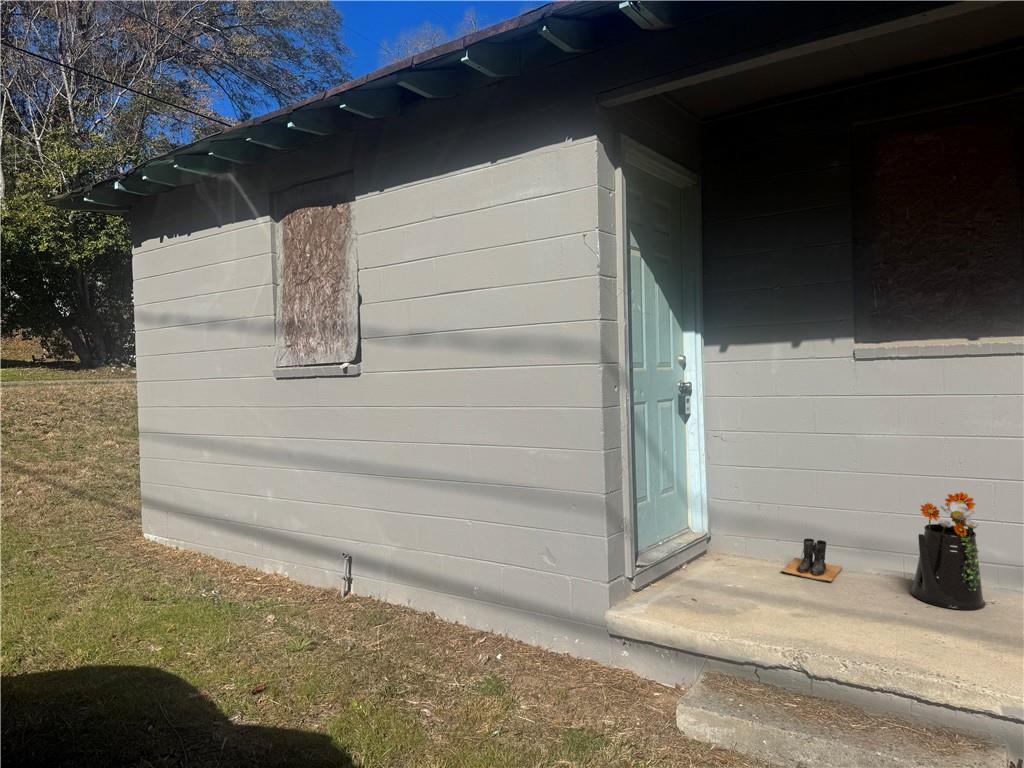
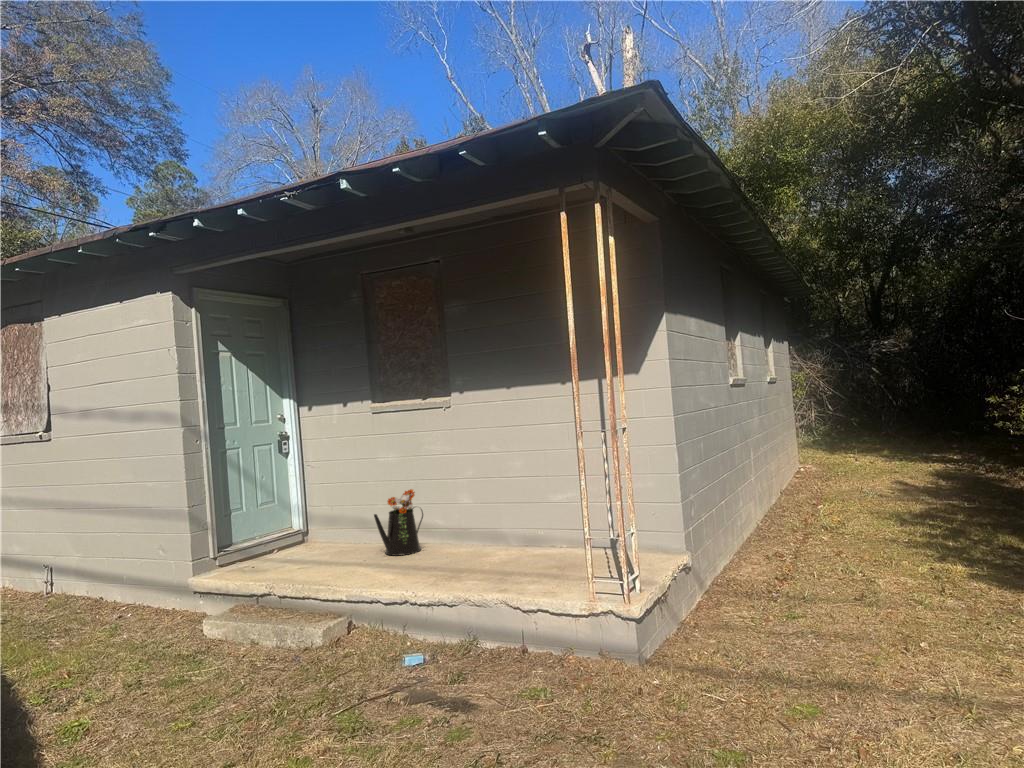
boots: present [781,538,842,582] -> none [329,527,370,551]

